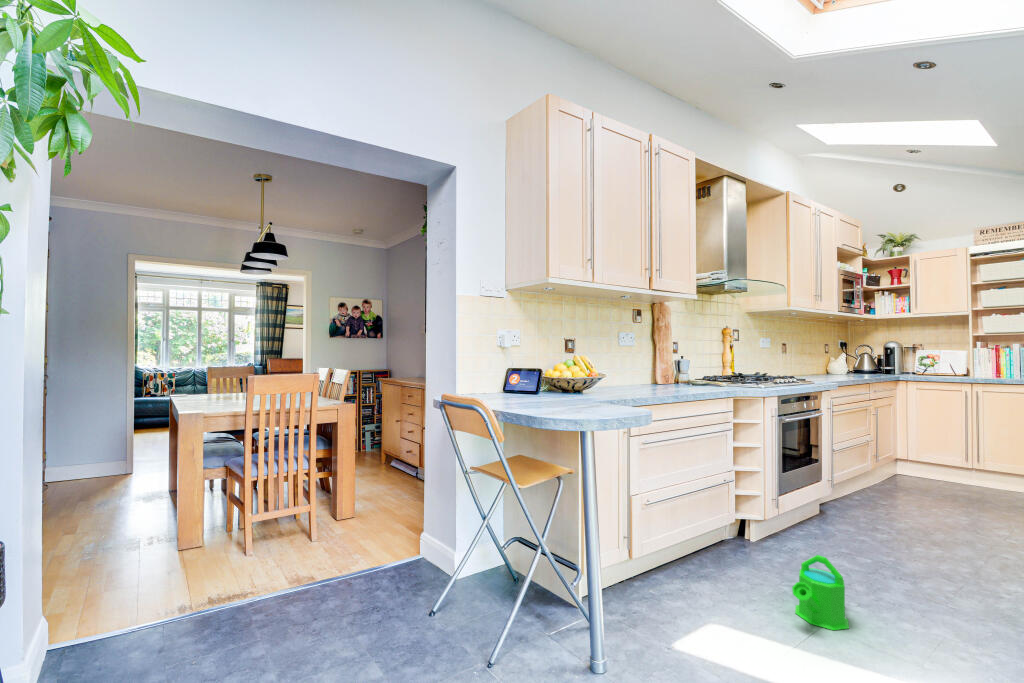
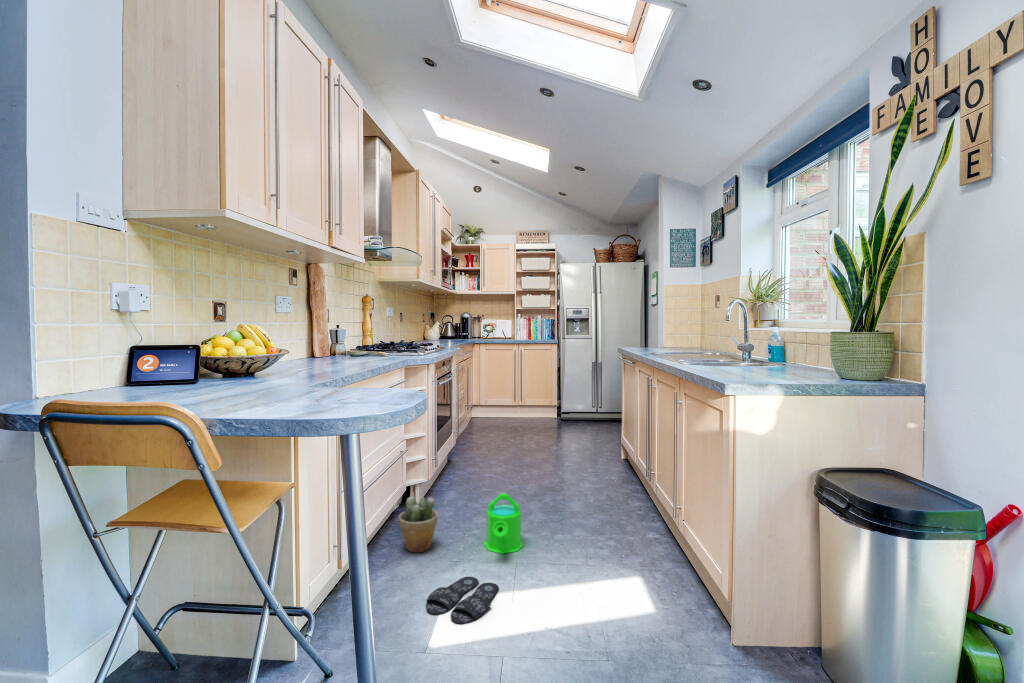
potted plant: none [701,526,742,585] -> present [399,497,438,552]
slippers: none [690,618,779,662] -> present [426,577,499,624]

